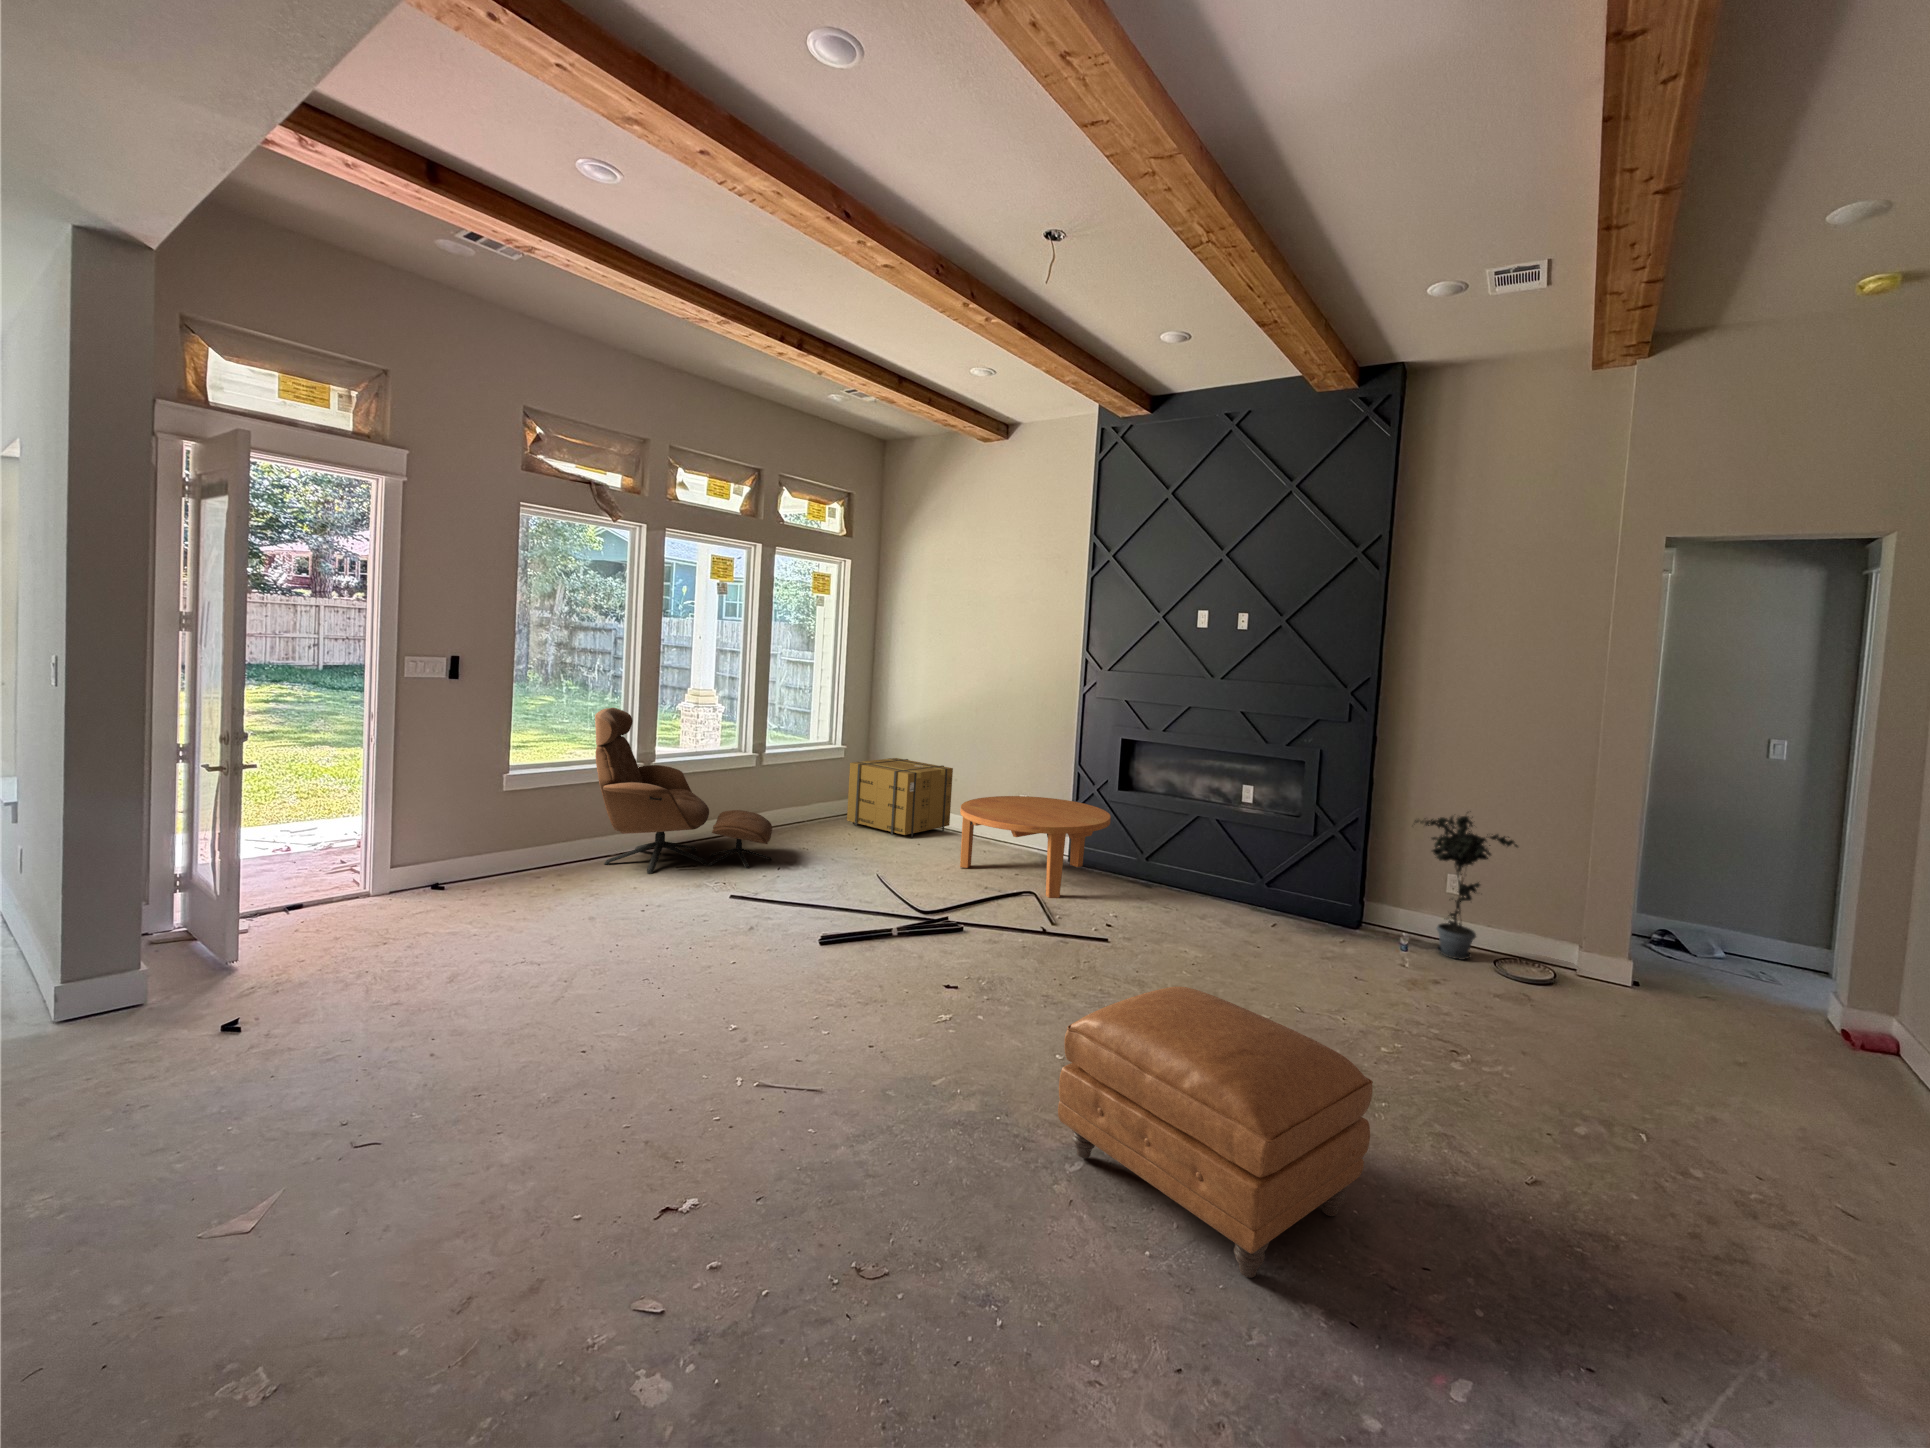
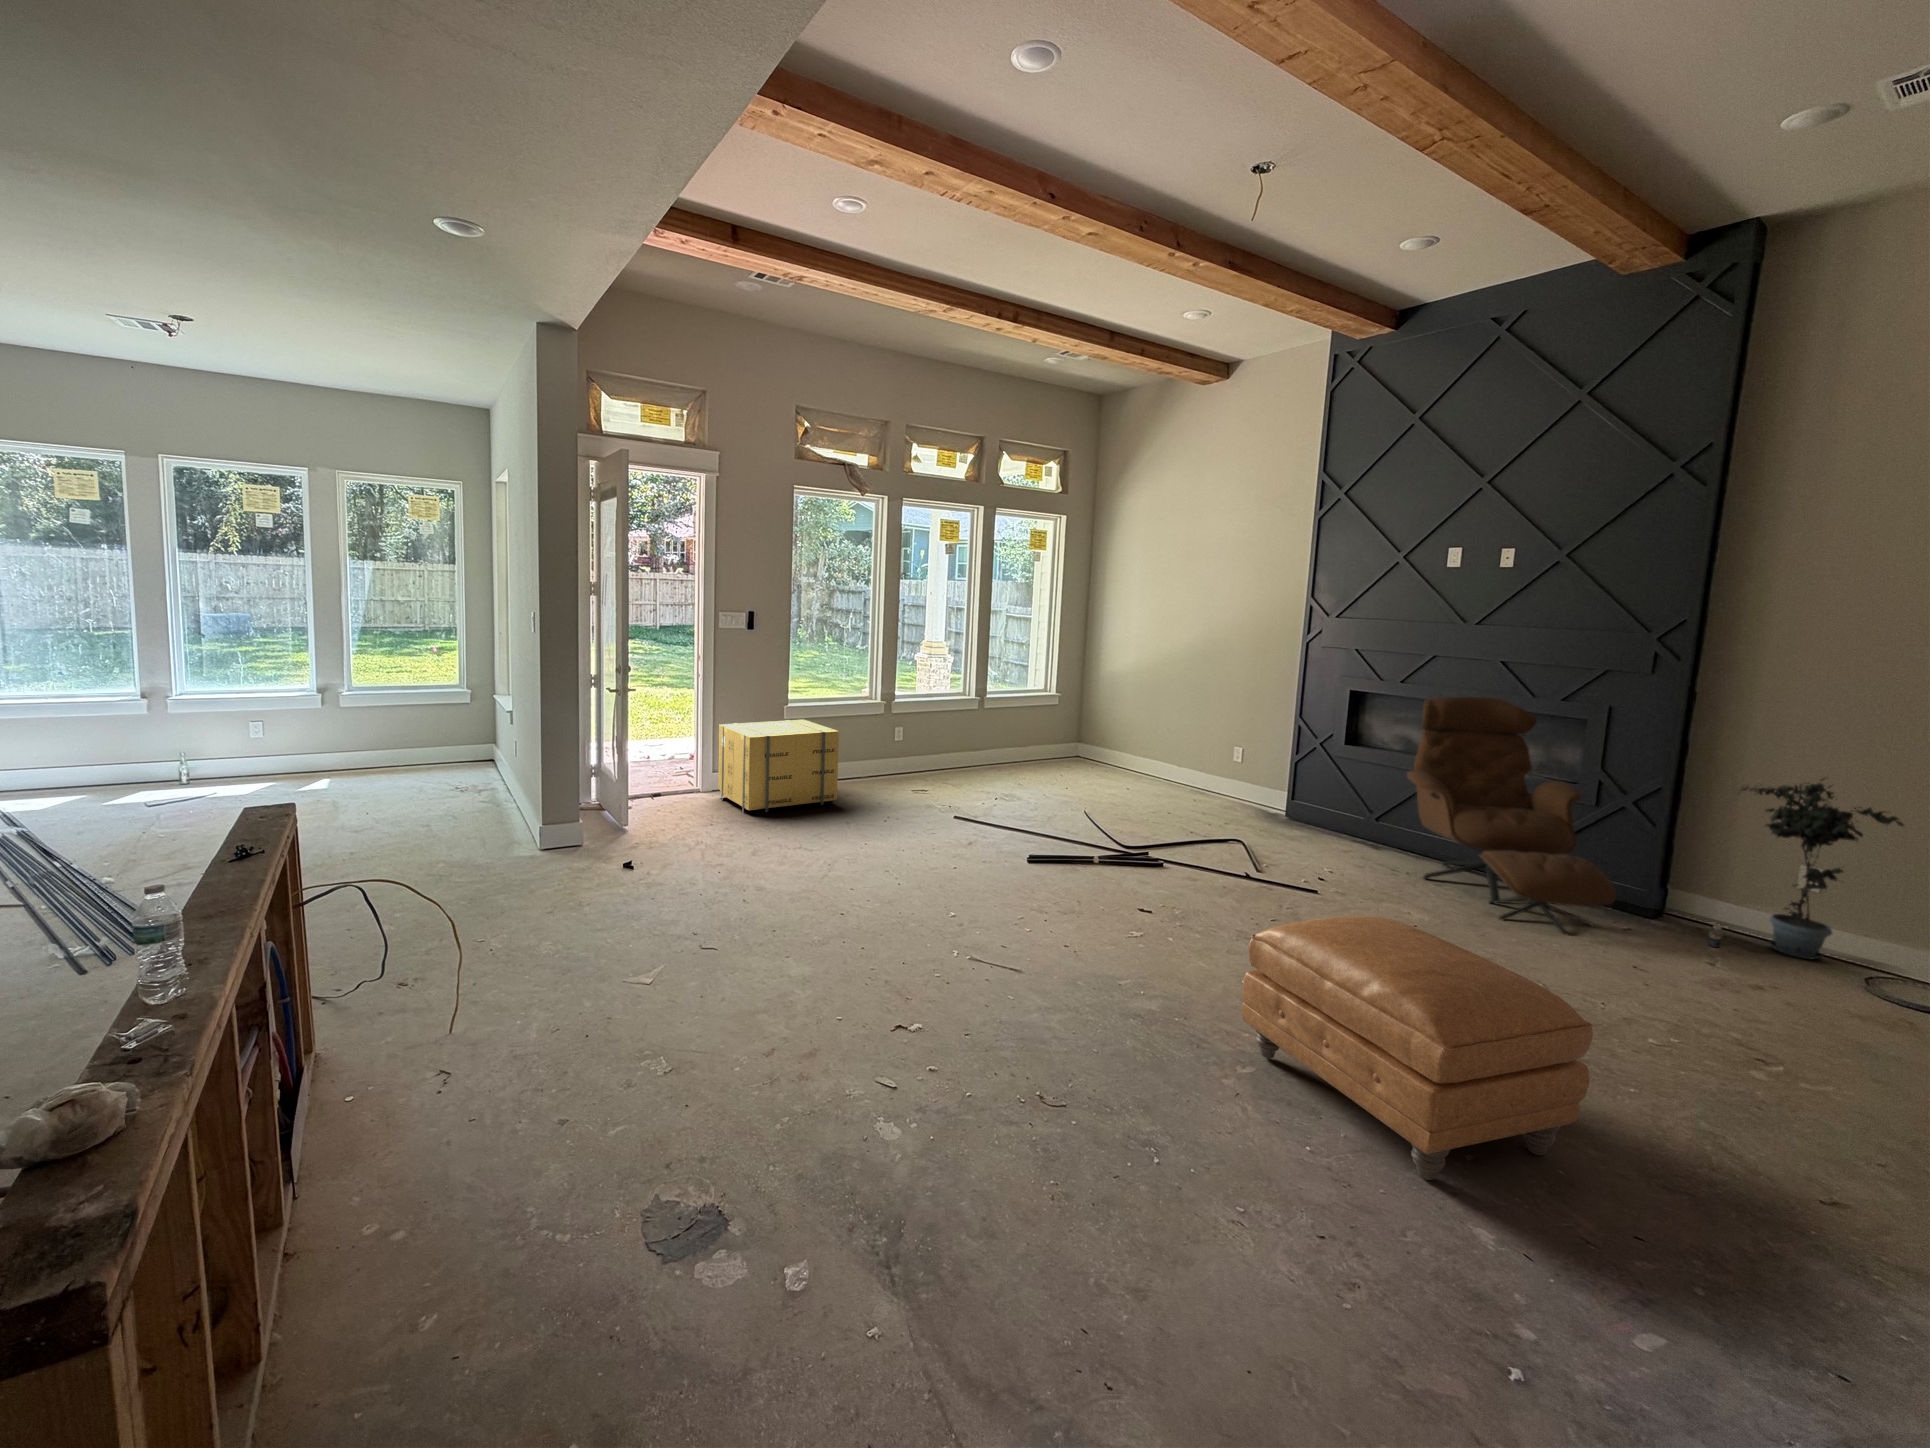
lounge chair: present [595,708,772,874] -> present [1407,696,1616,935]
cardboard box: present [847,758,953,838] -> present [718,720,839,813]
coffee table: present [960,796,1111,898] -> none [1172,746,1337,847]

